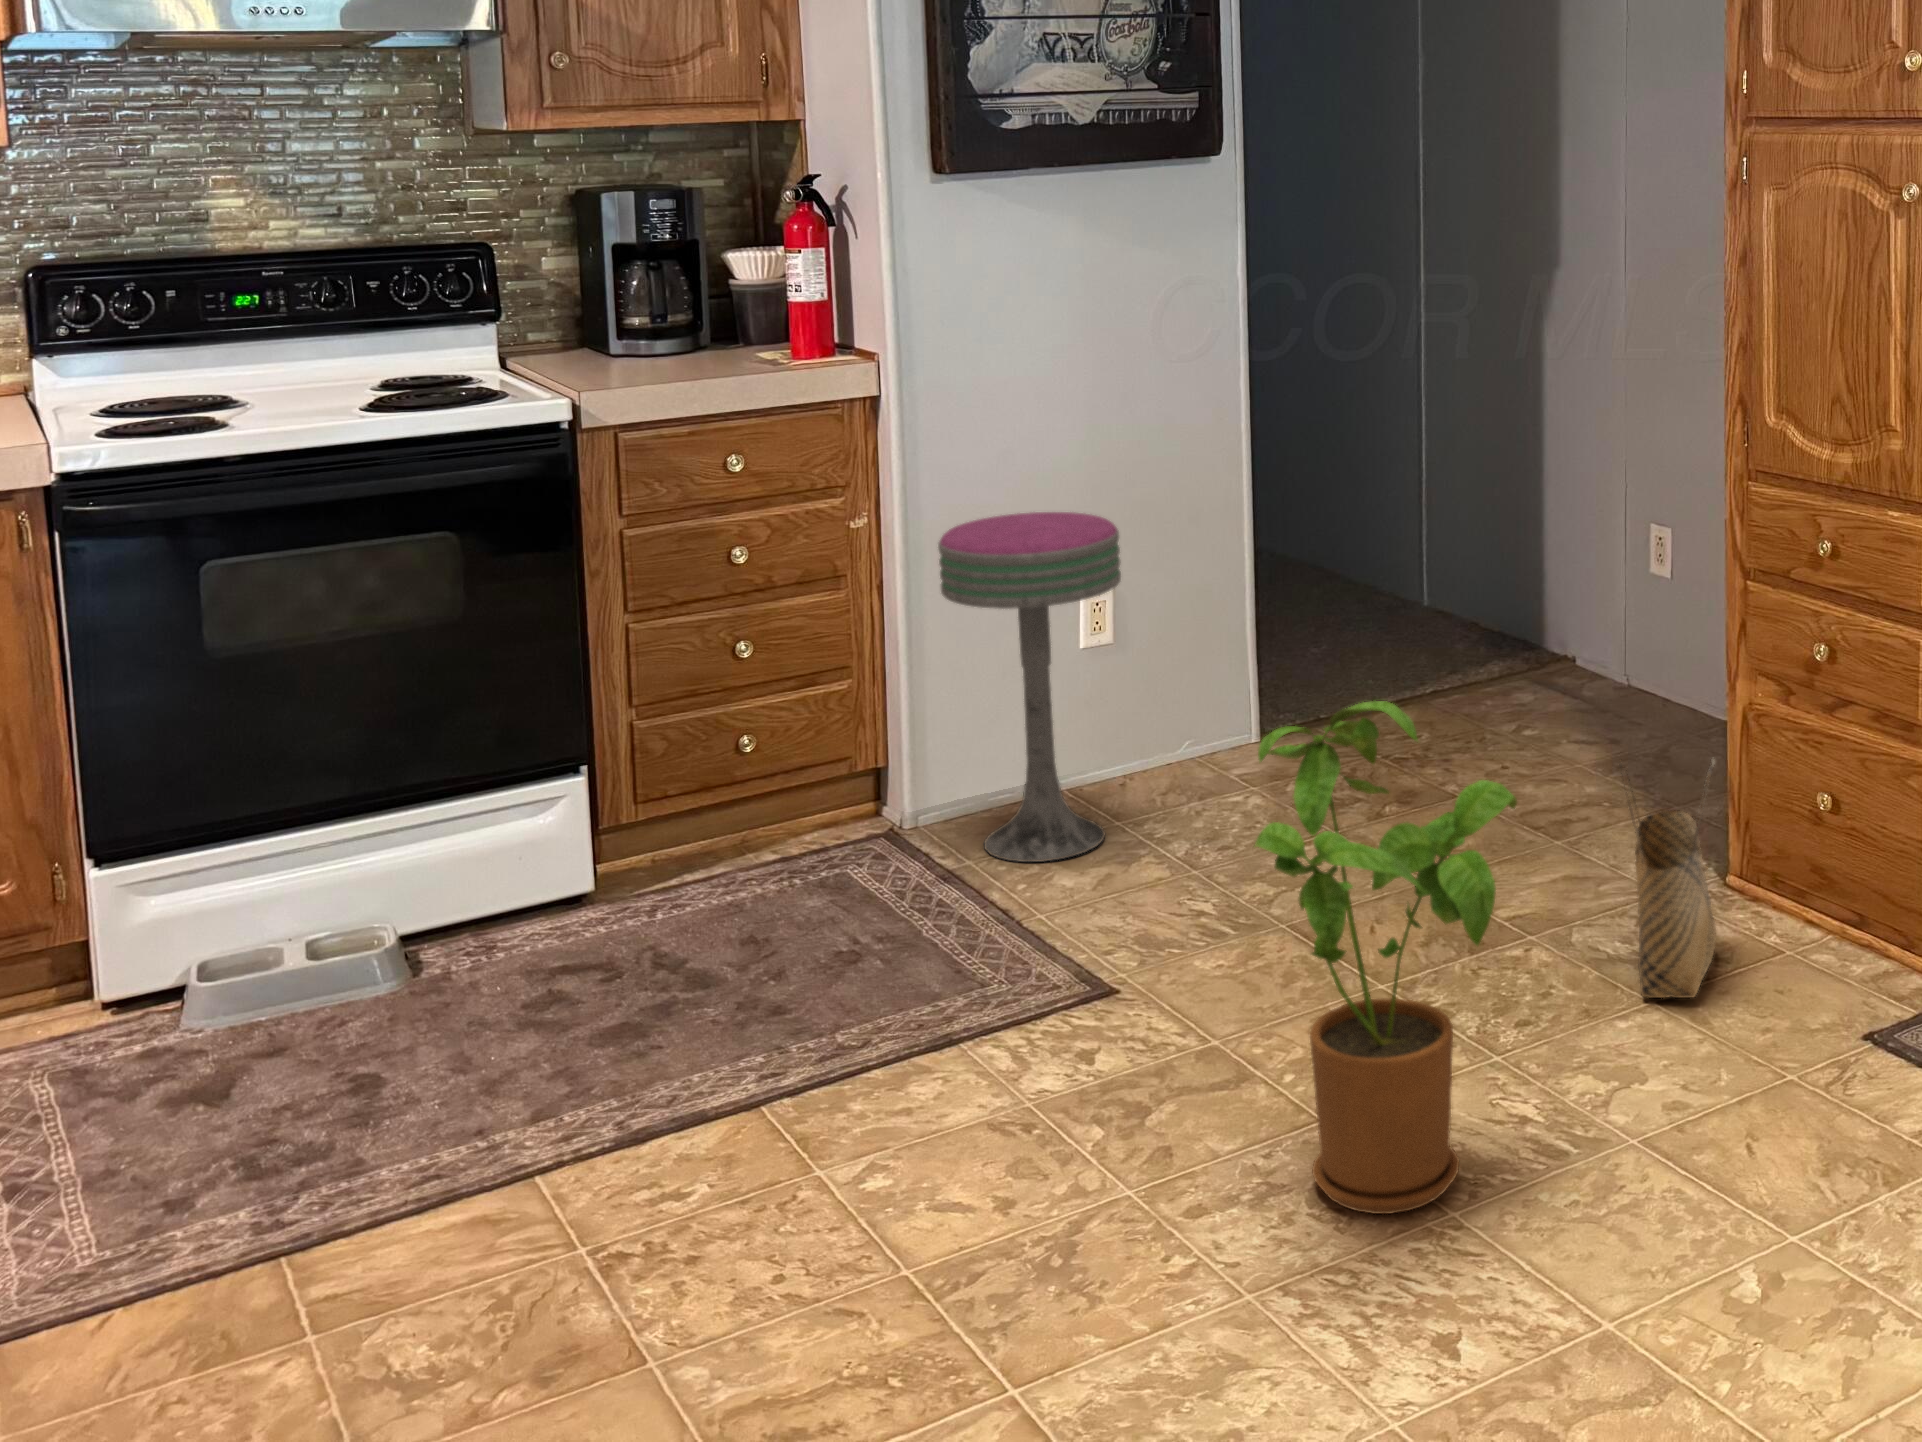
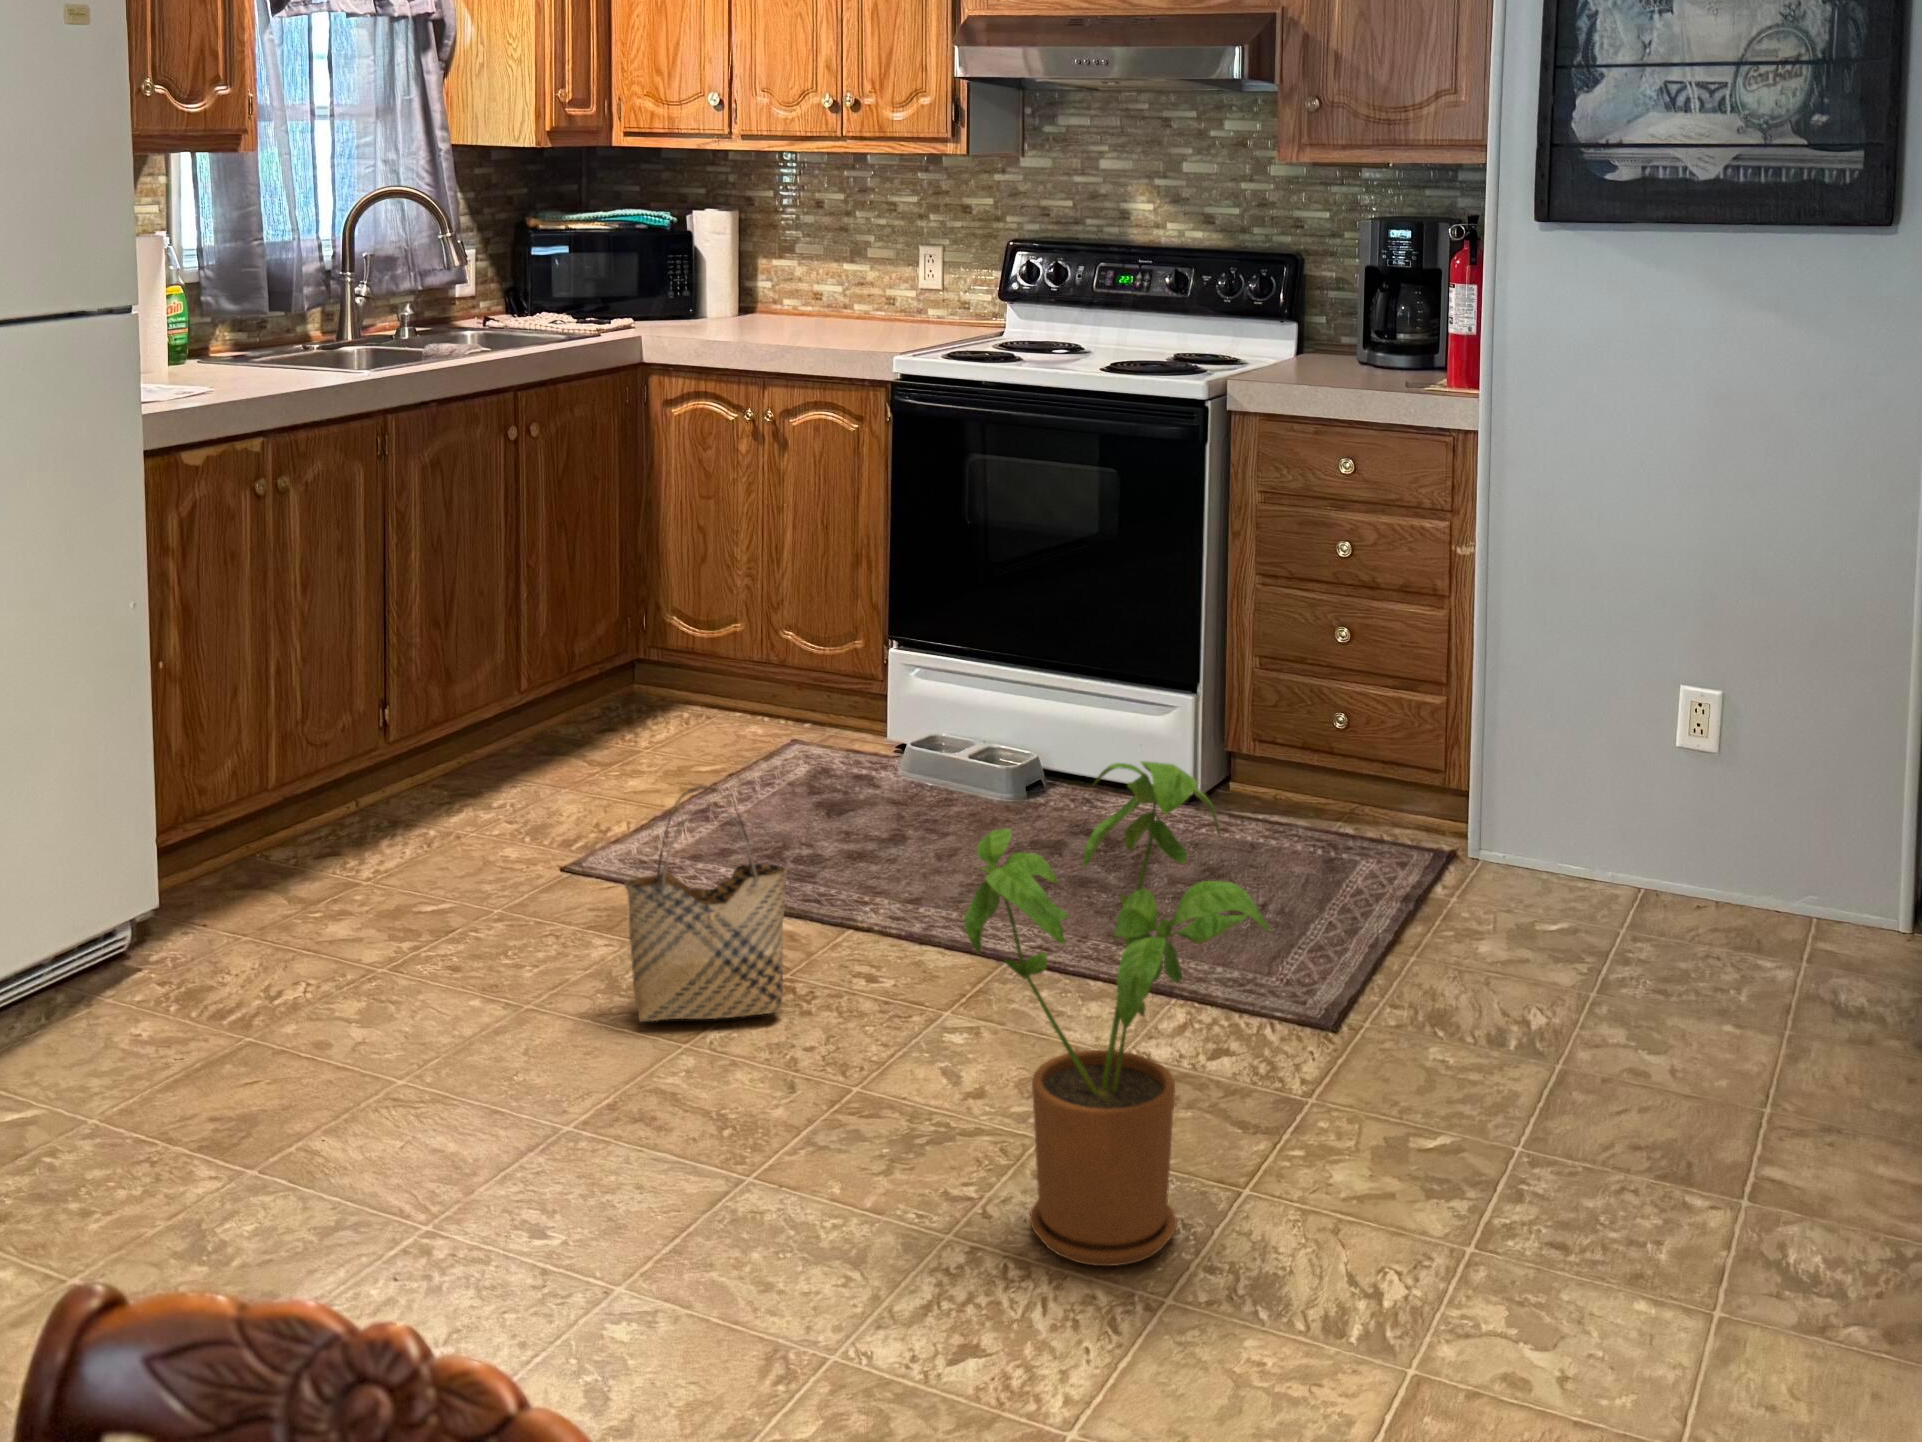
bar stool: present [938,512,1121,862] -> none [1450,572,1640,934]
woven basket: present [1619,760,1716,998] -> present [625,786,787,1022]

